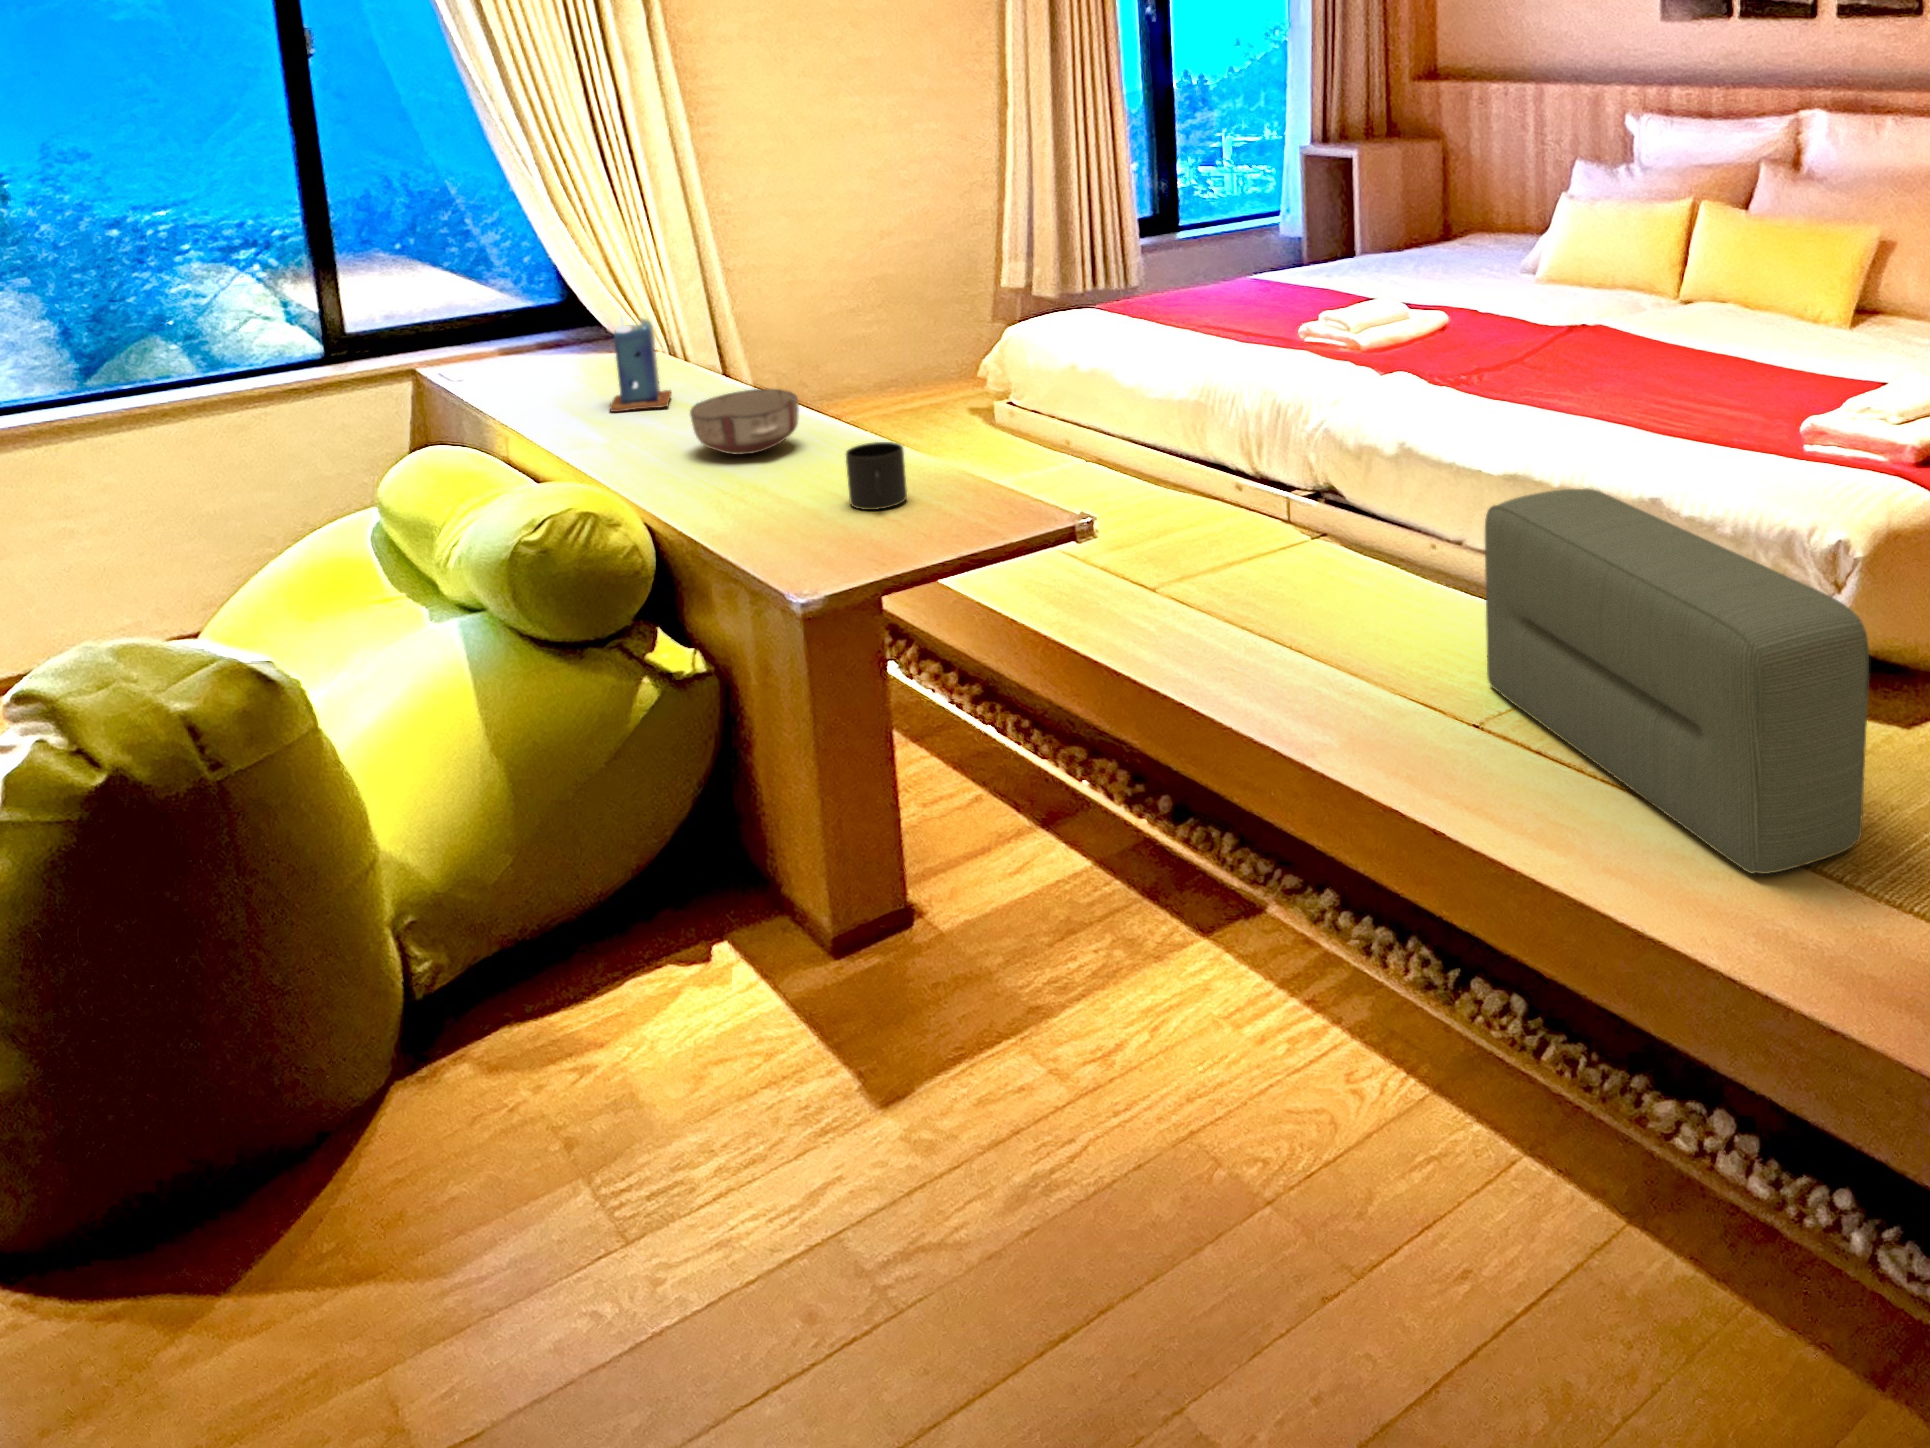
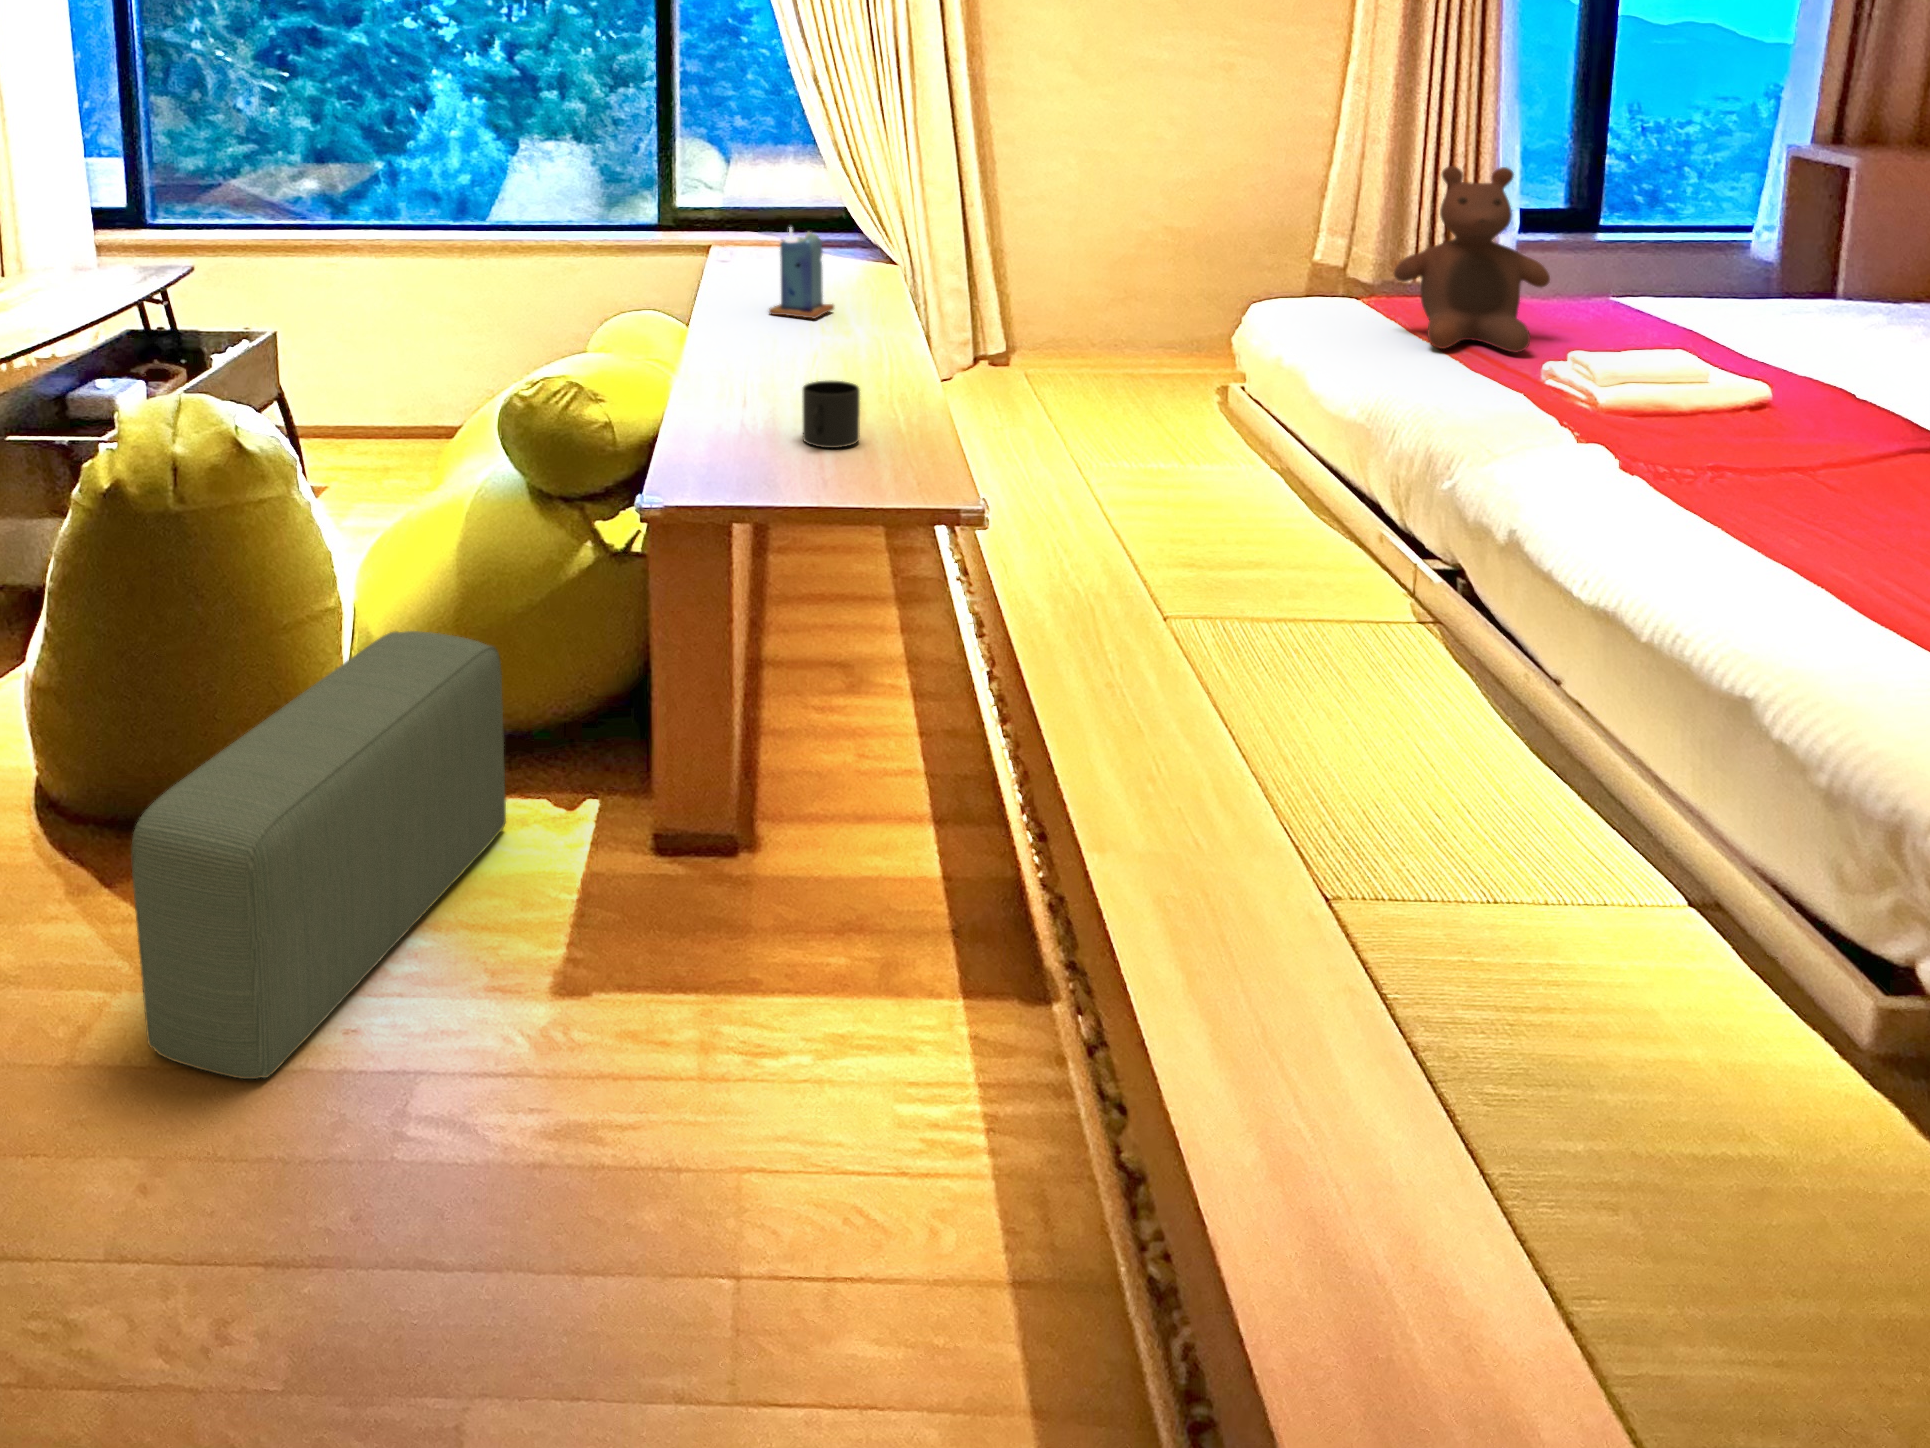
stuffed bear: none [1161,177,1275,327] -> present [1394,166,1550,353]
ceramic bowl: present [690,389,799,455] -> none [762,313,863,373]
pouf: present [1485,489,1869,874] -> present [132,631,506,1079]

